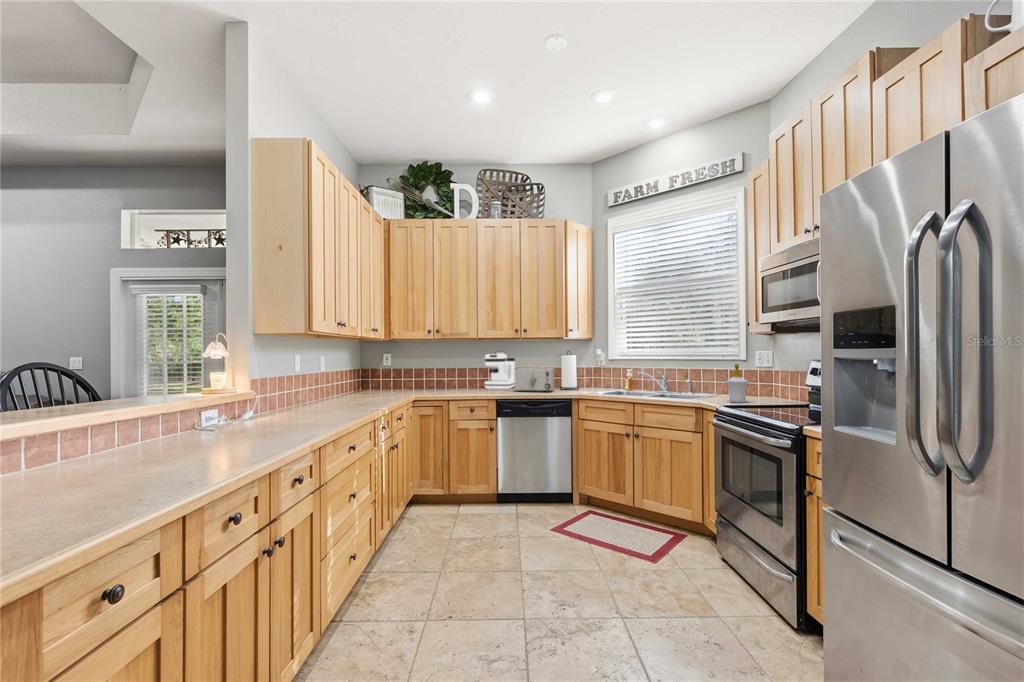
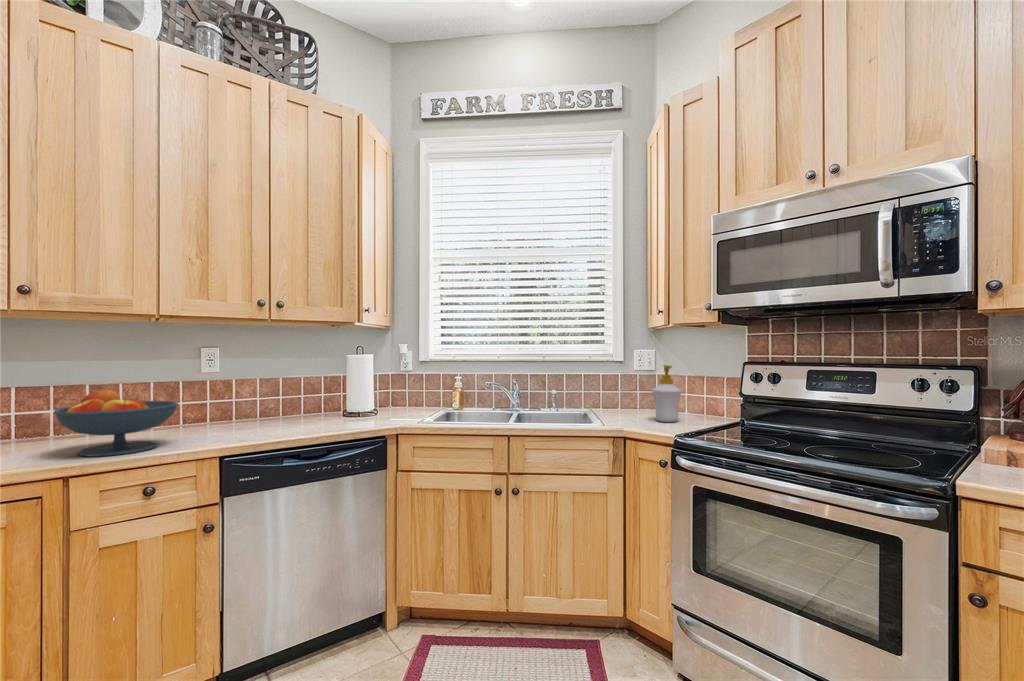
coffee maker: present [485,354,515,389] -> none [170,353,241,429]
toaster: present [514,368,555,392] -> none [257,378,340,430]
fruit bowl: none [444,369,482,394] -> present [54,390,178,457]

